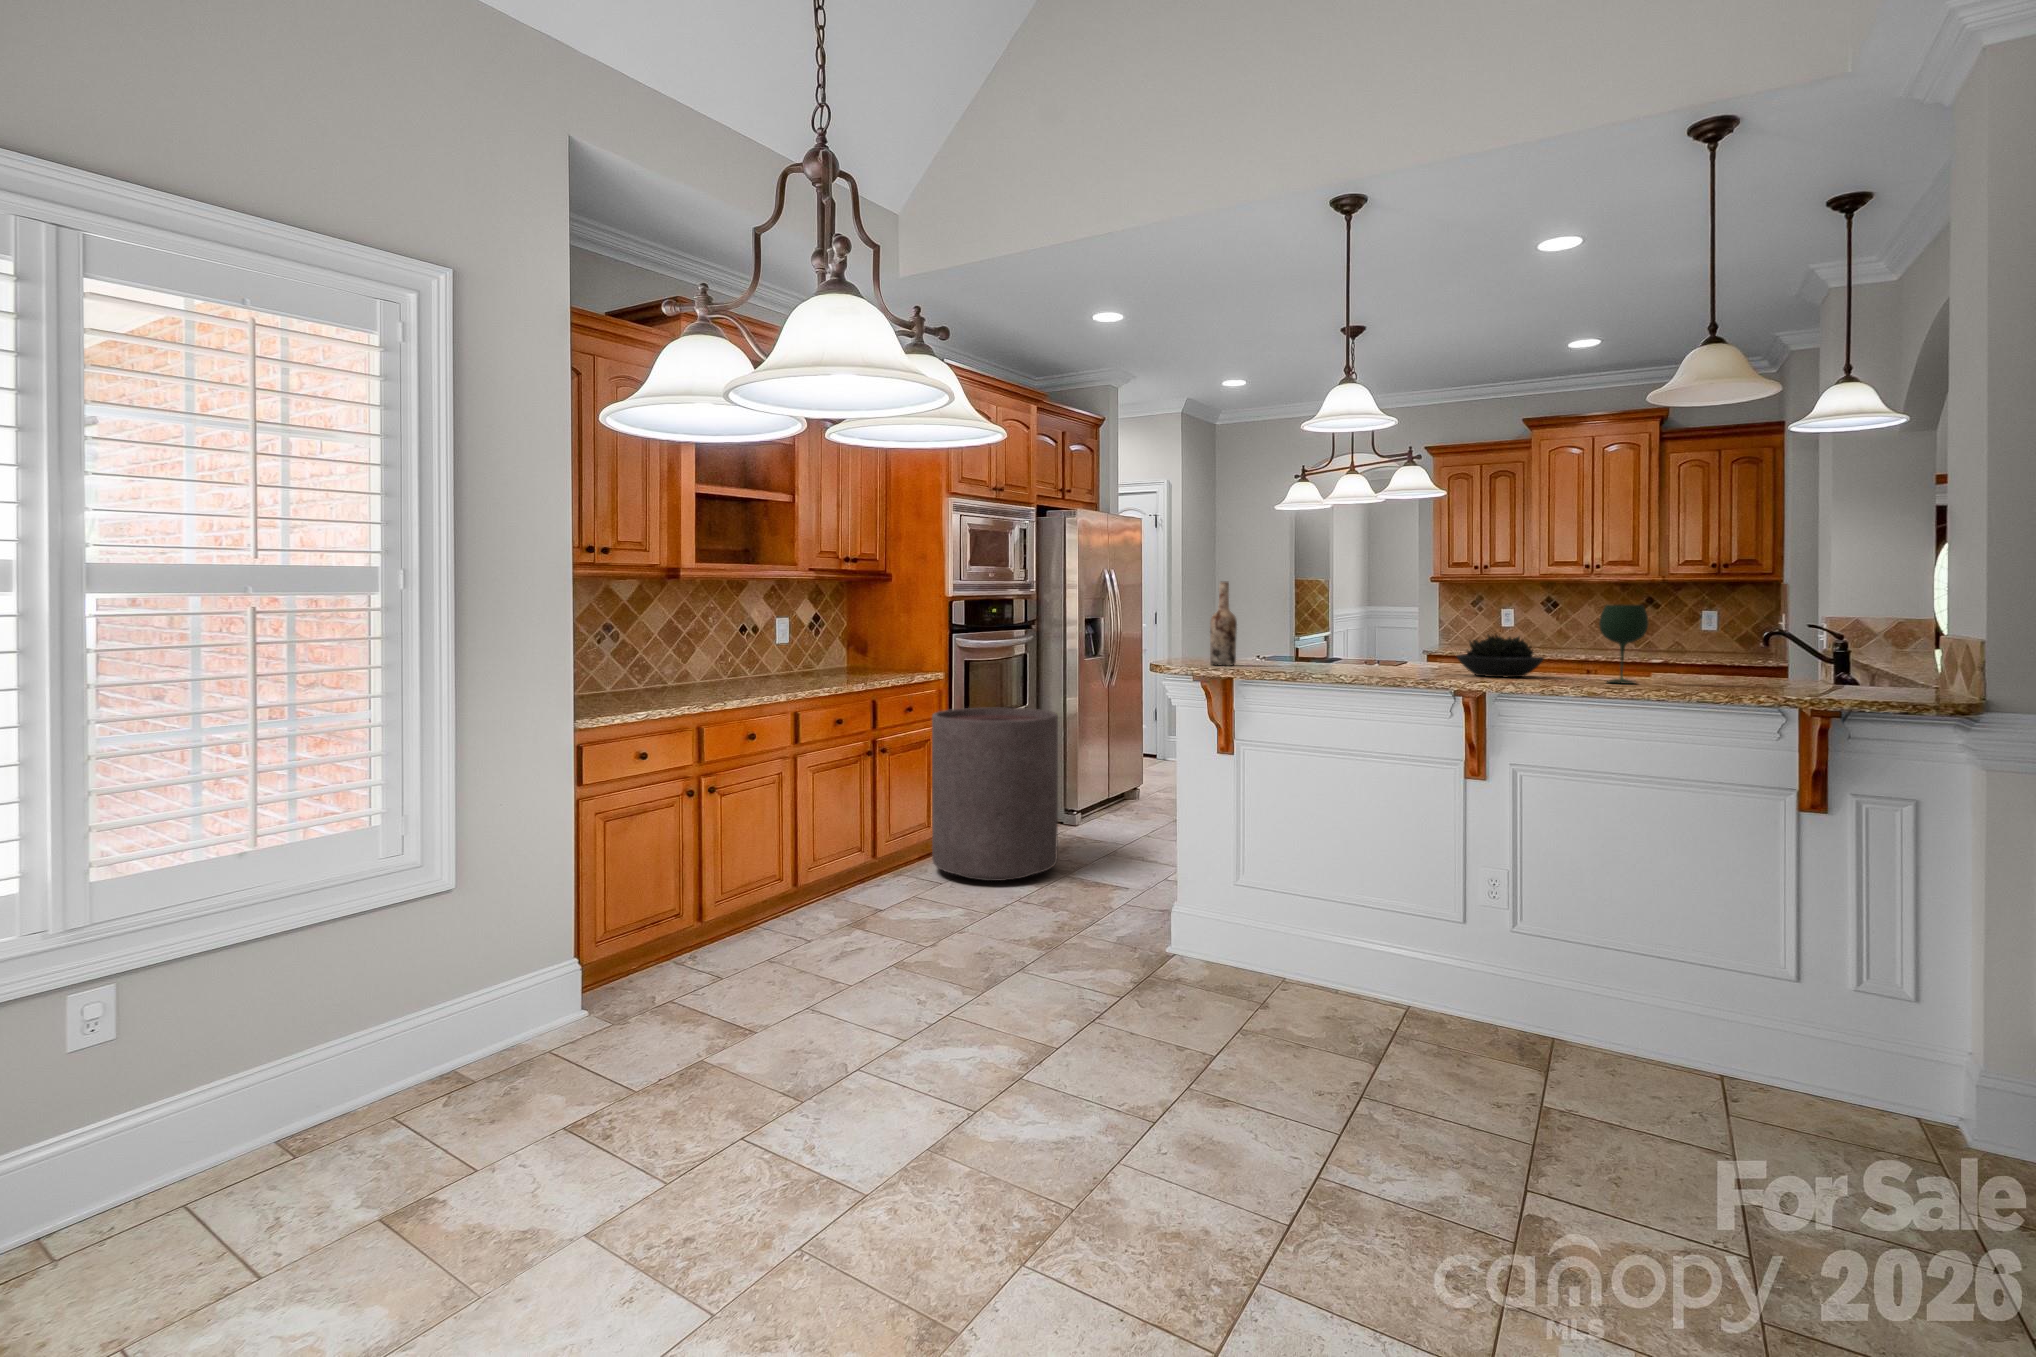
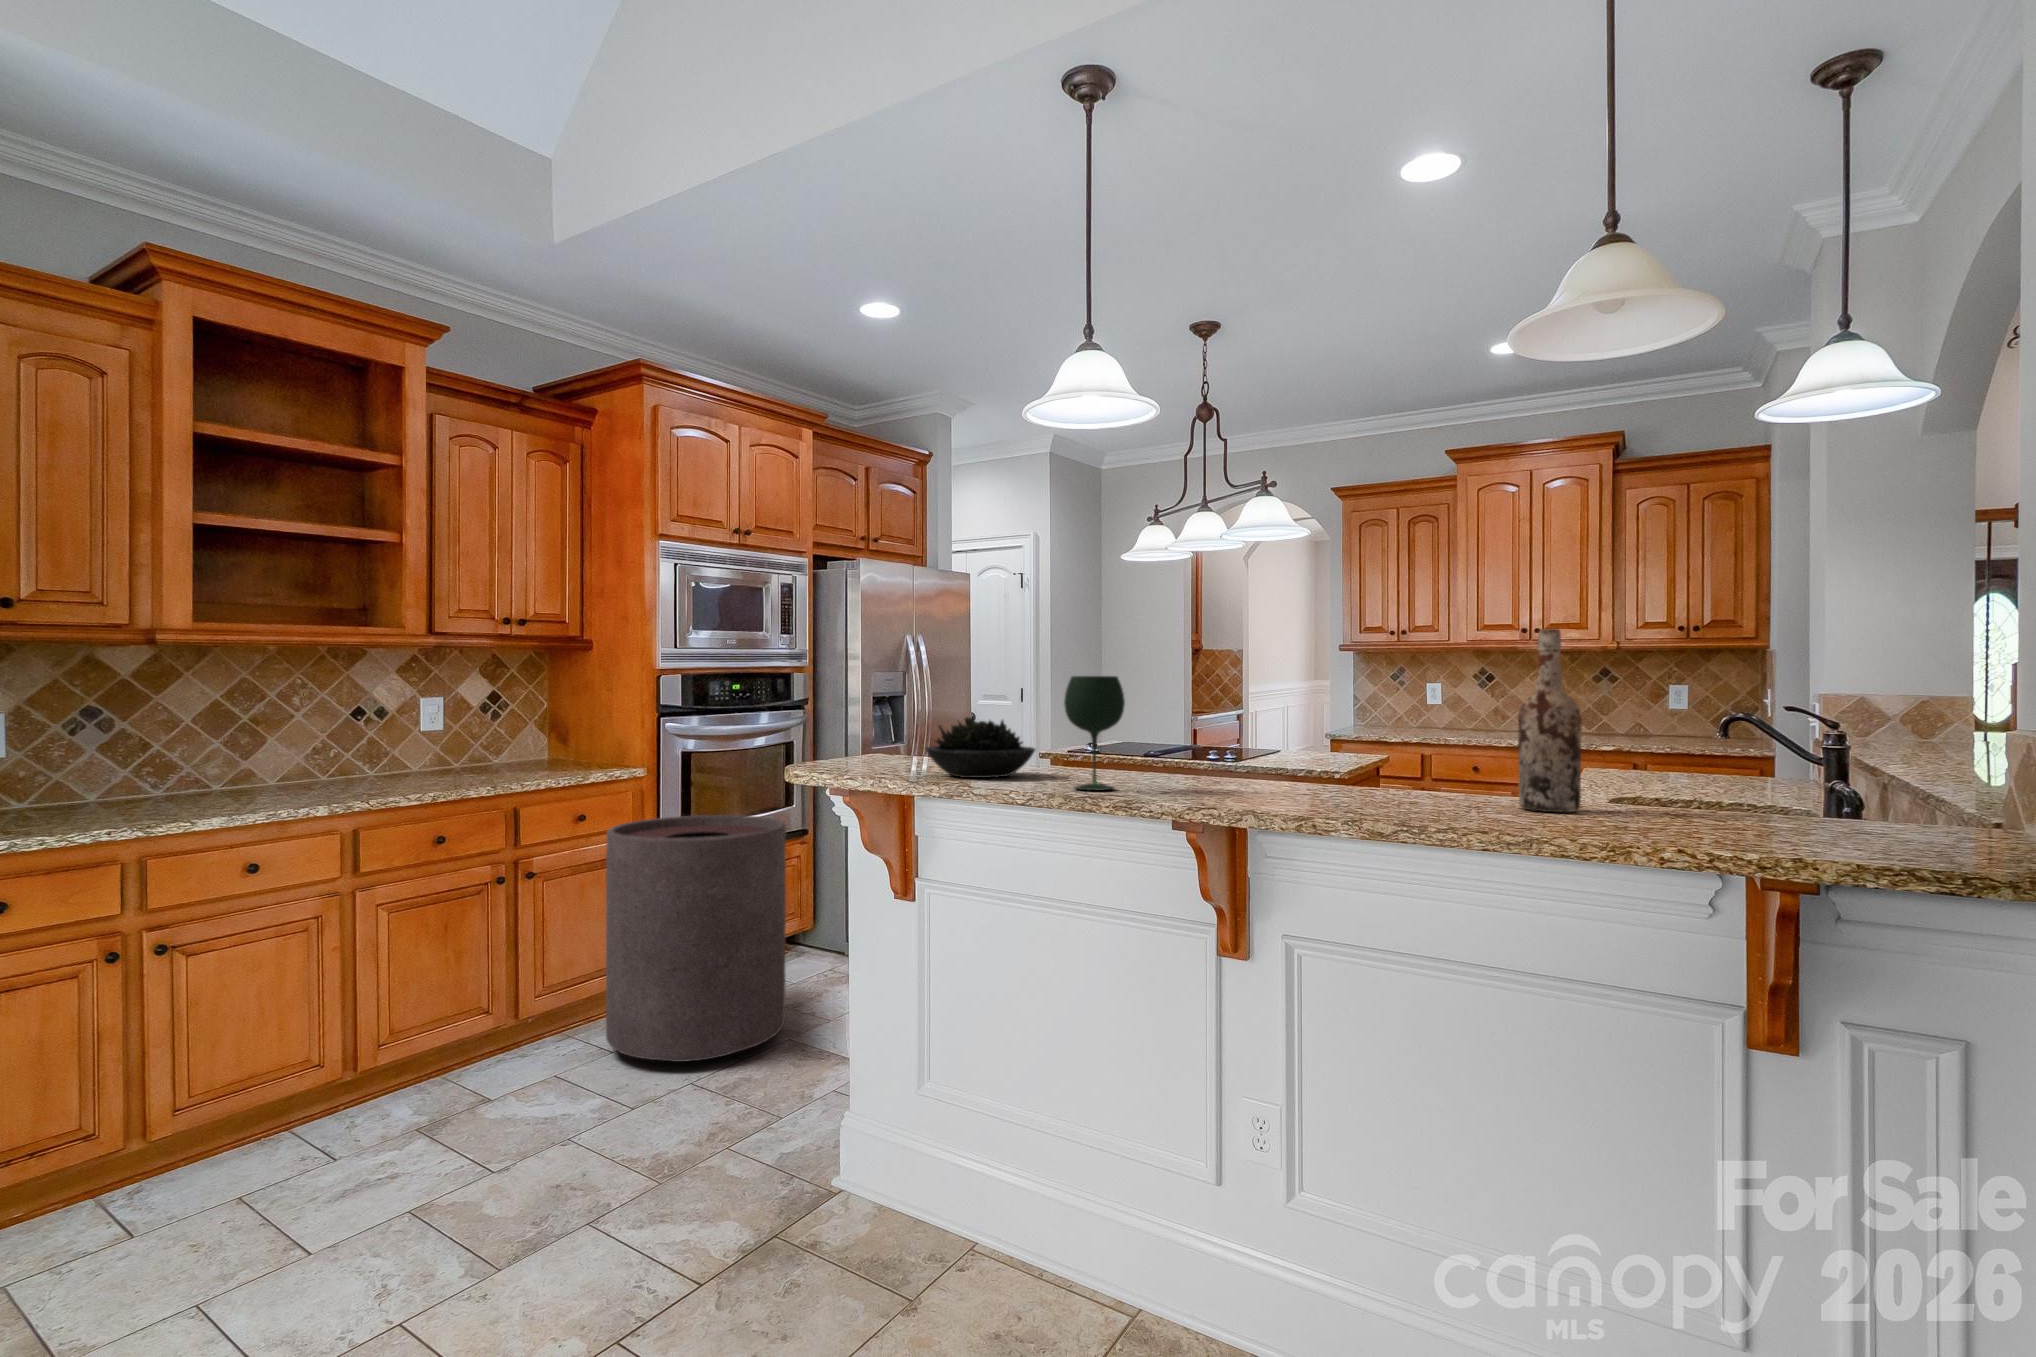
wine bottle: present [1210,581,1237,666] -> present [1518,629,1582,812]
wine glass: present [1599,605,1649,684] -> present [1064,676,1125,790]
succulent plant: present [1457,635,1544,677] -> present [926,718,1035,778]

